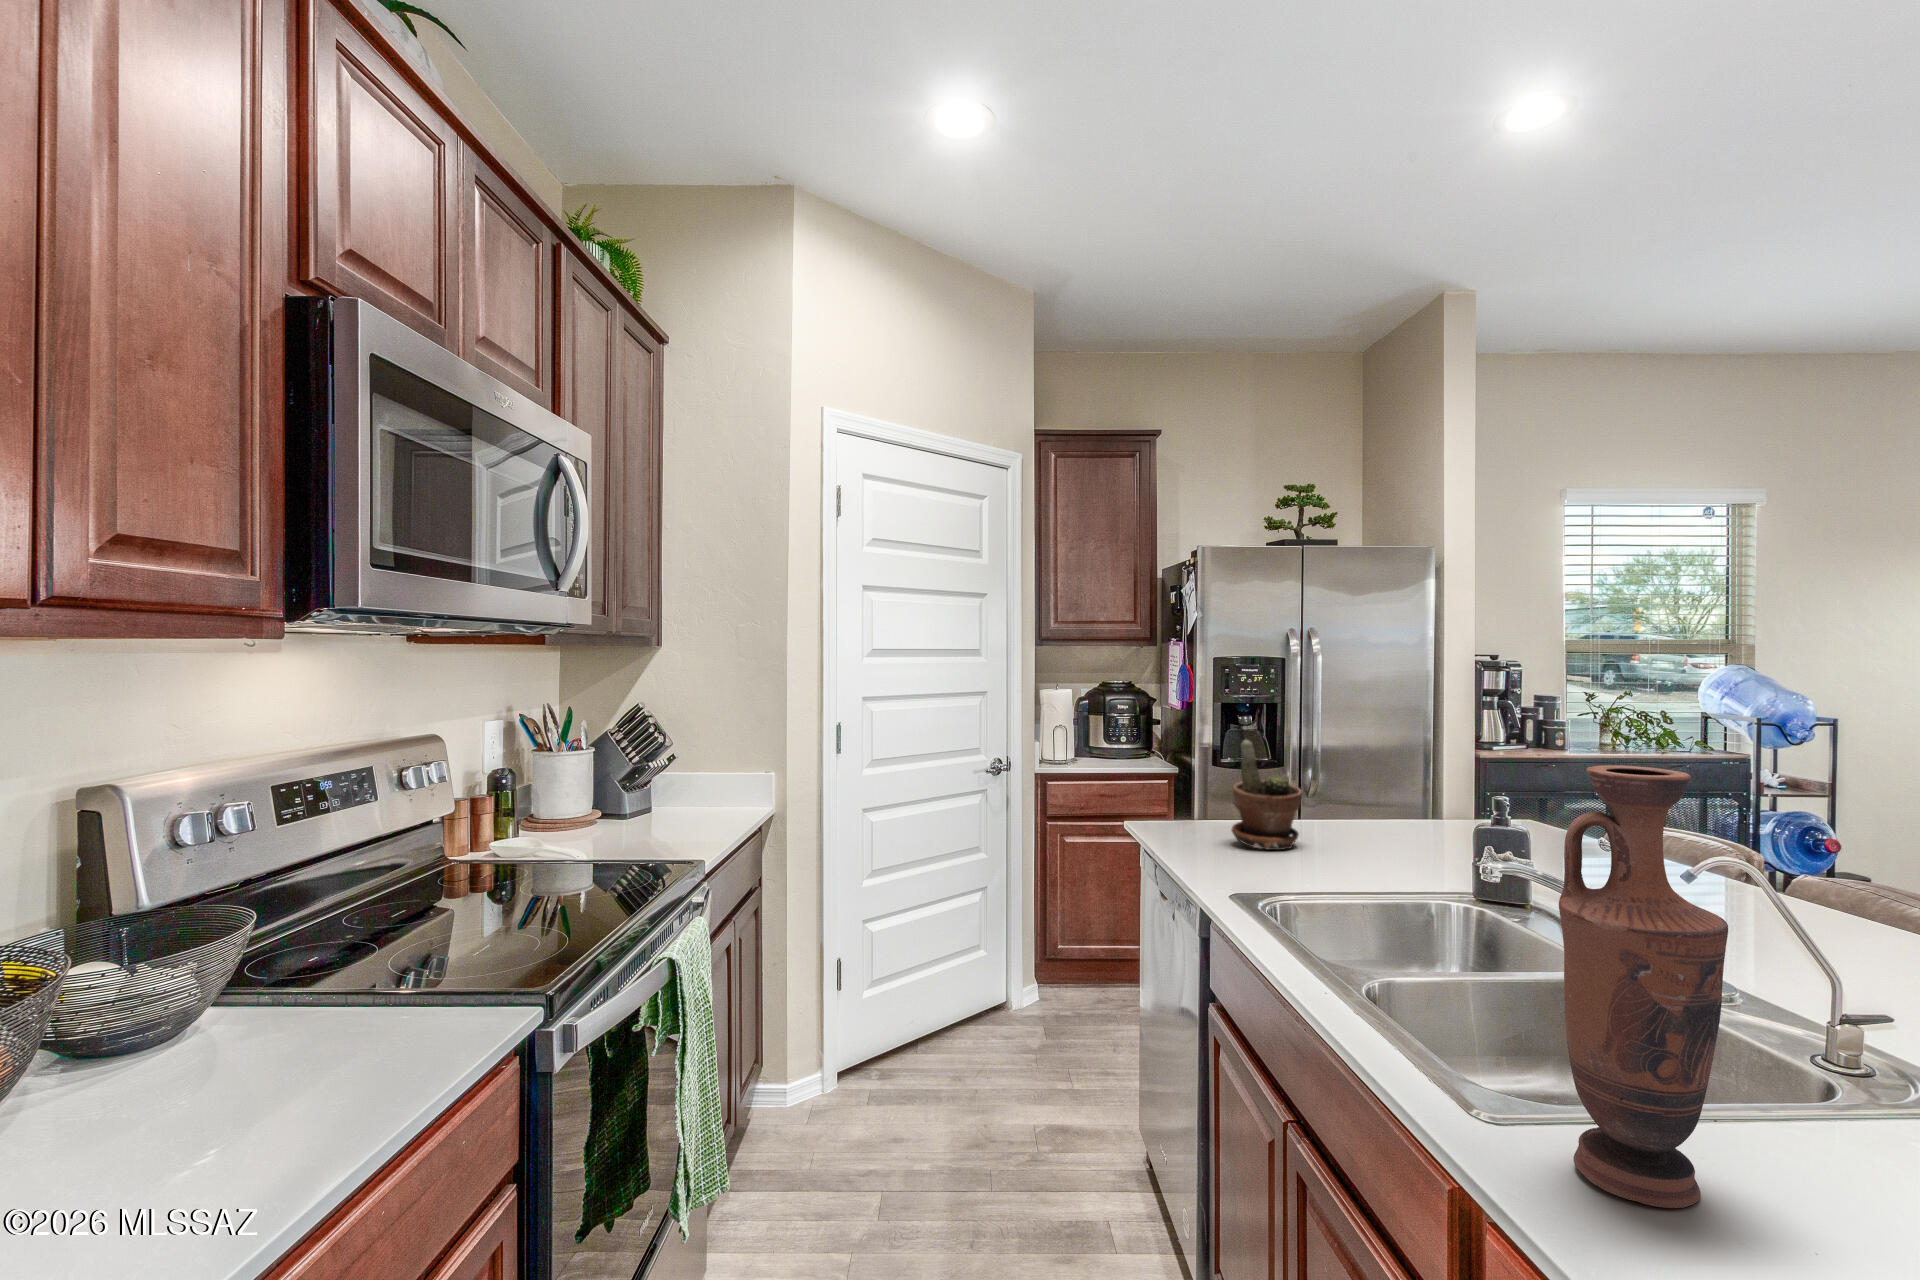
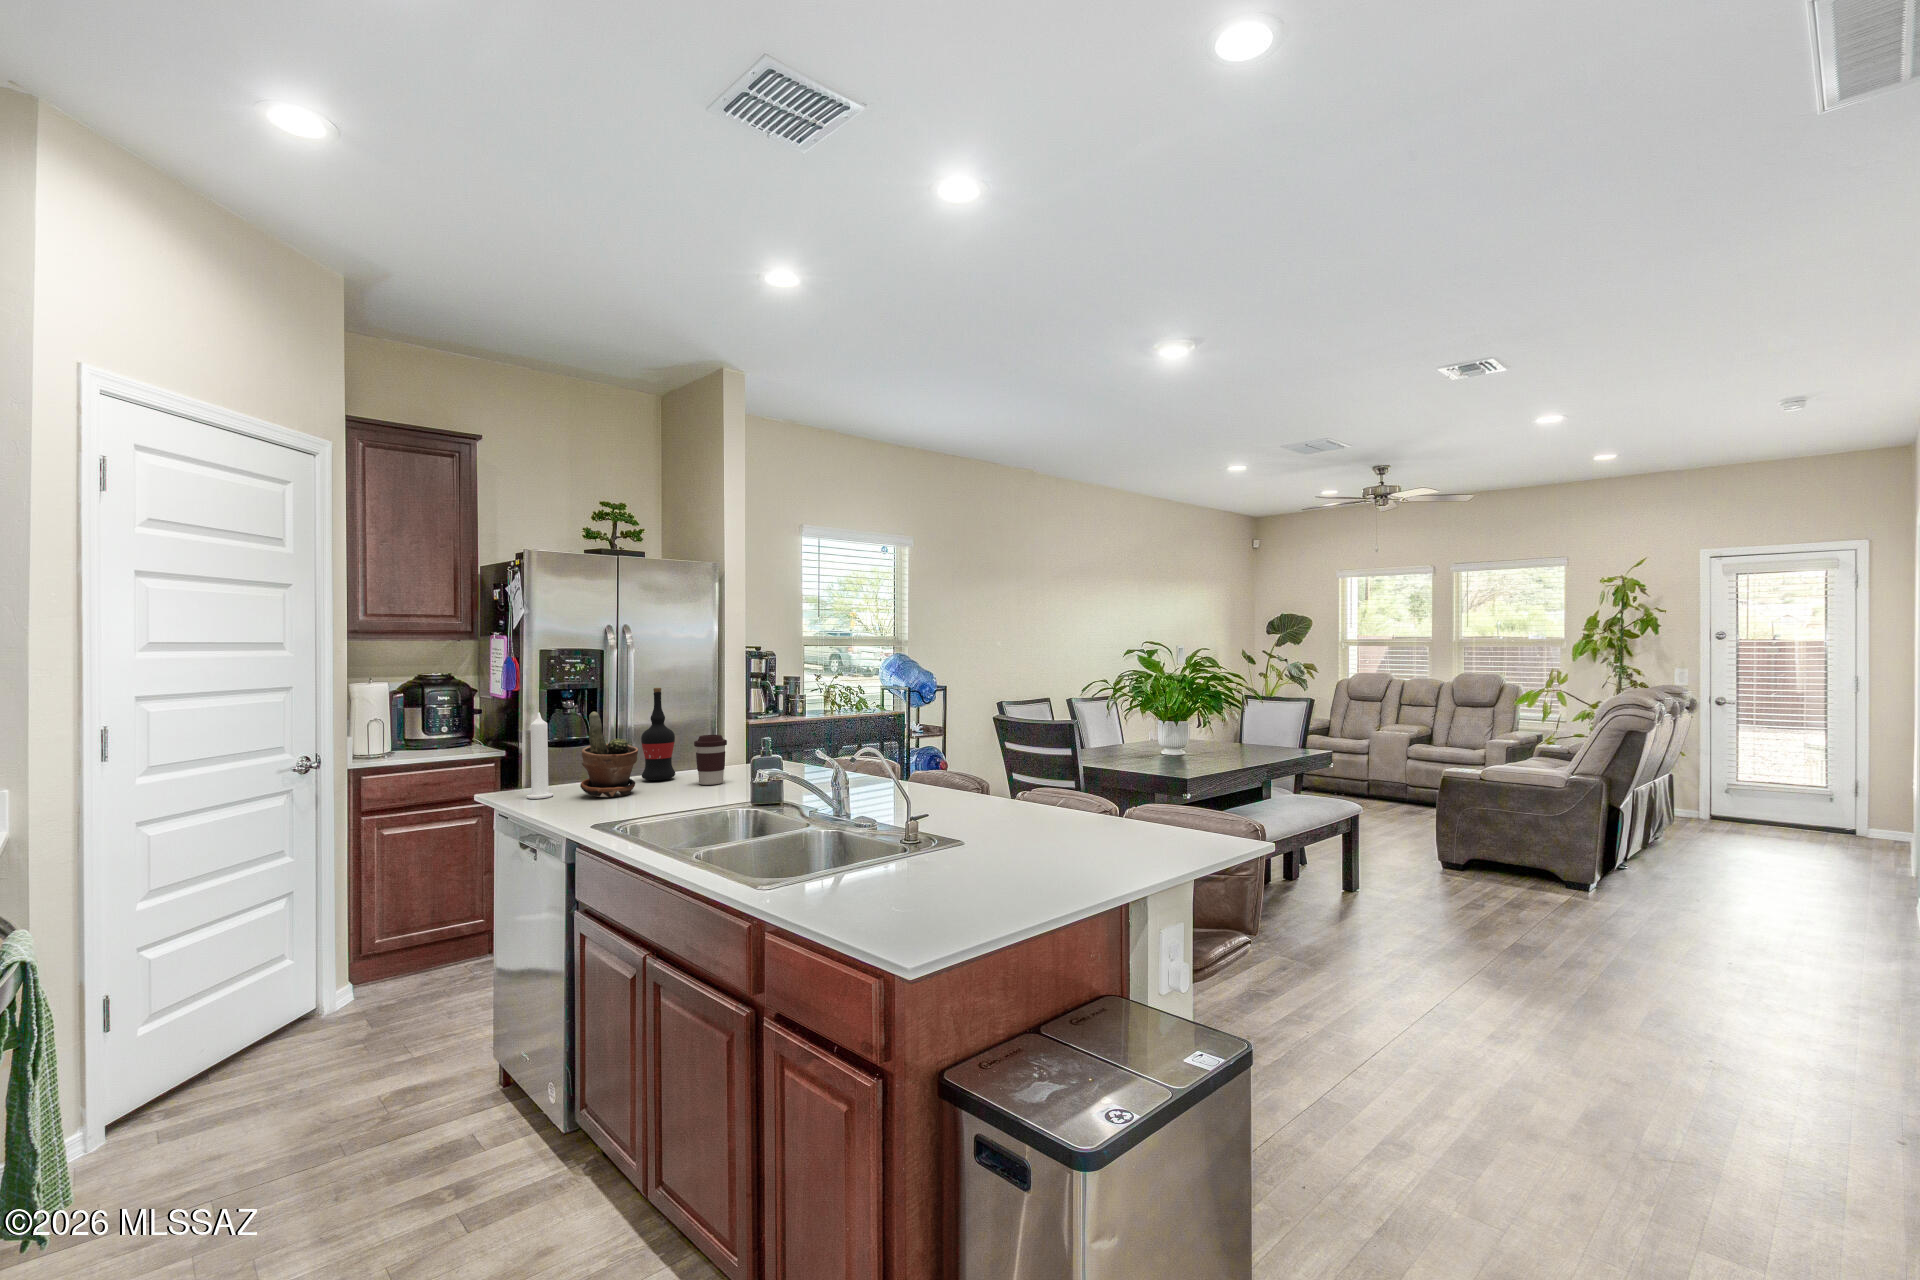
wine bottle: none [1311,712,1356,833] -> present [641,688,675,780]
candle: none [1173,735,1203,838] -> present [527,712,553,799]
vase: present [1559,765,1728,1208] -> none [828,692,899,912]
coffee cup: none [1379,781,1427,850] -> present [694,735,727,785]

